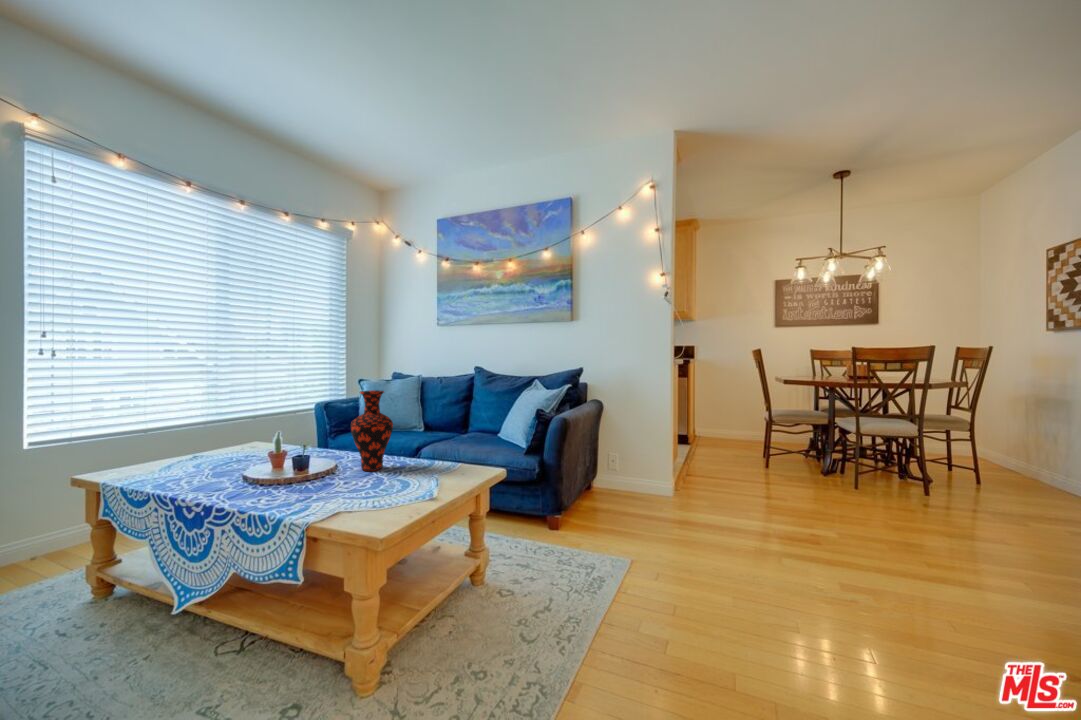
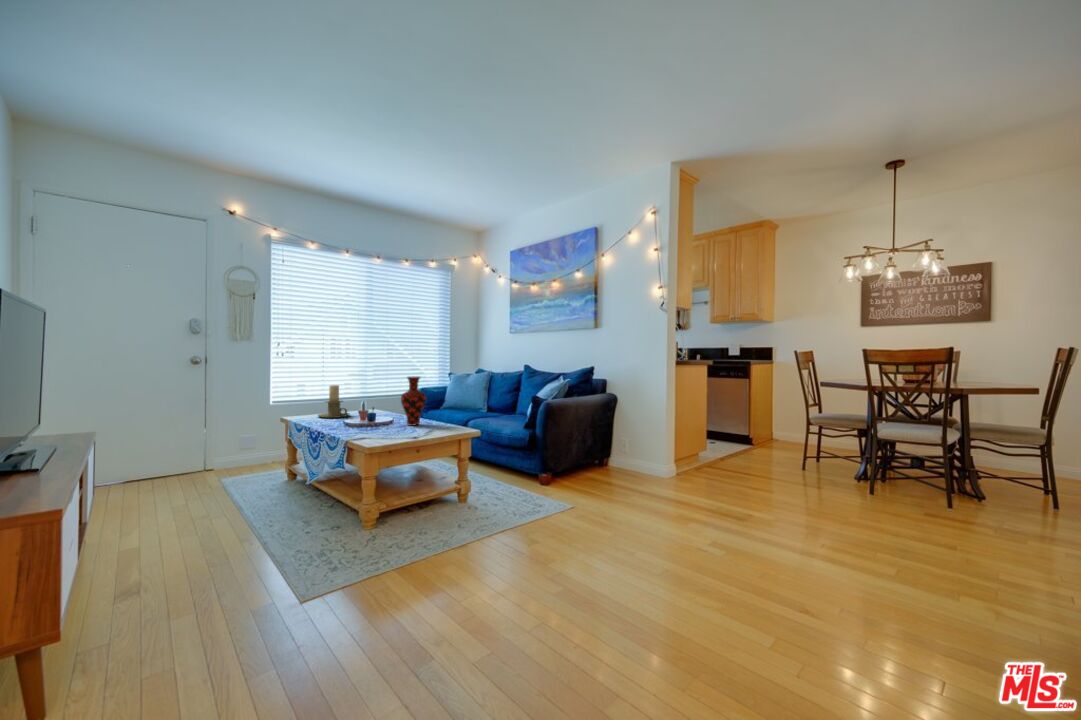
candle holder: none [162,410,231,471] -> present [318,385,350,418]

